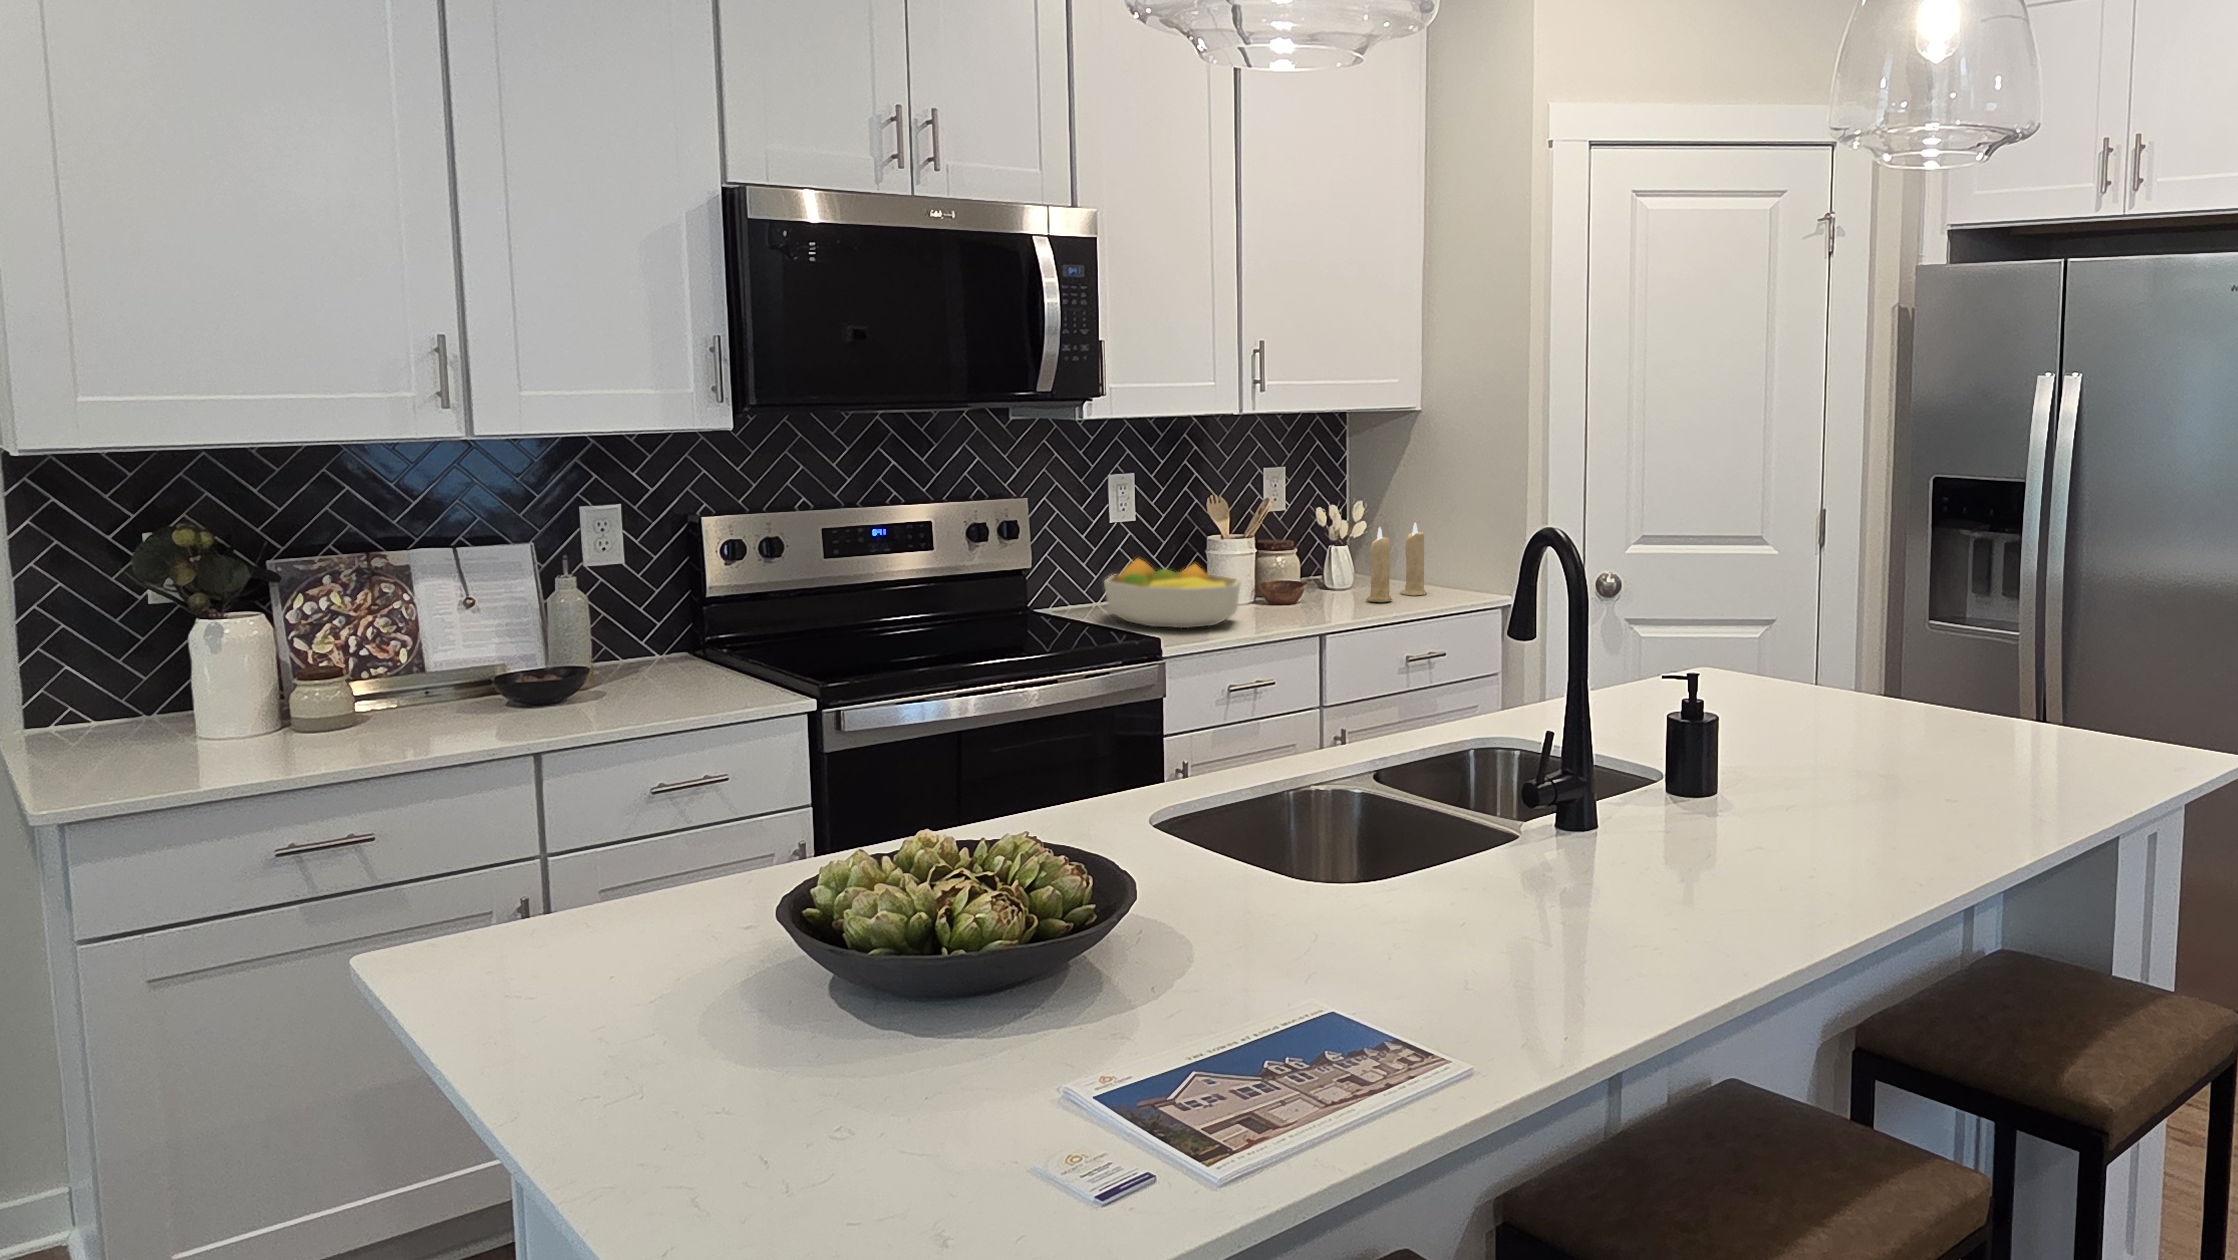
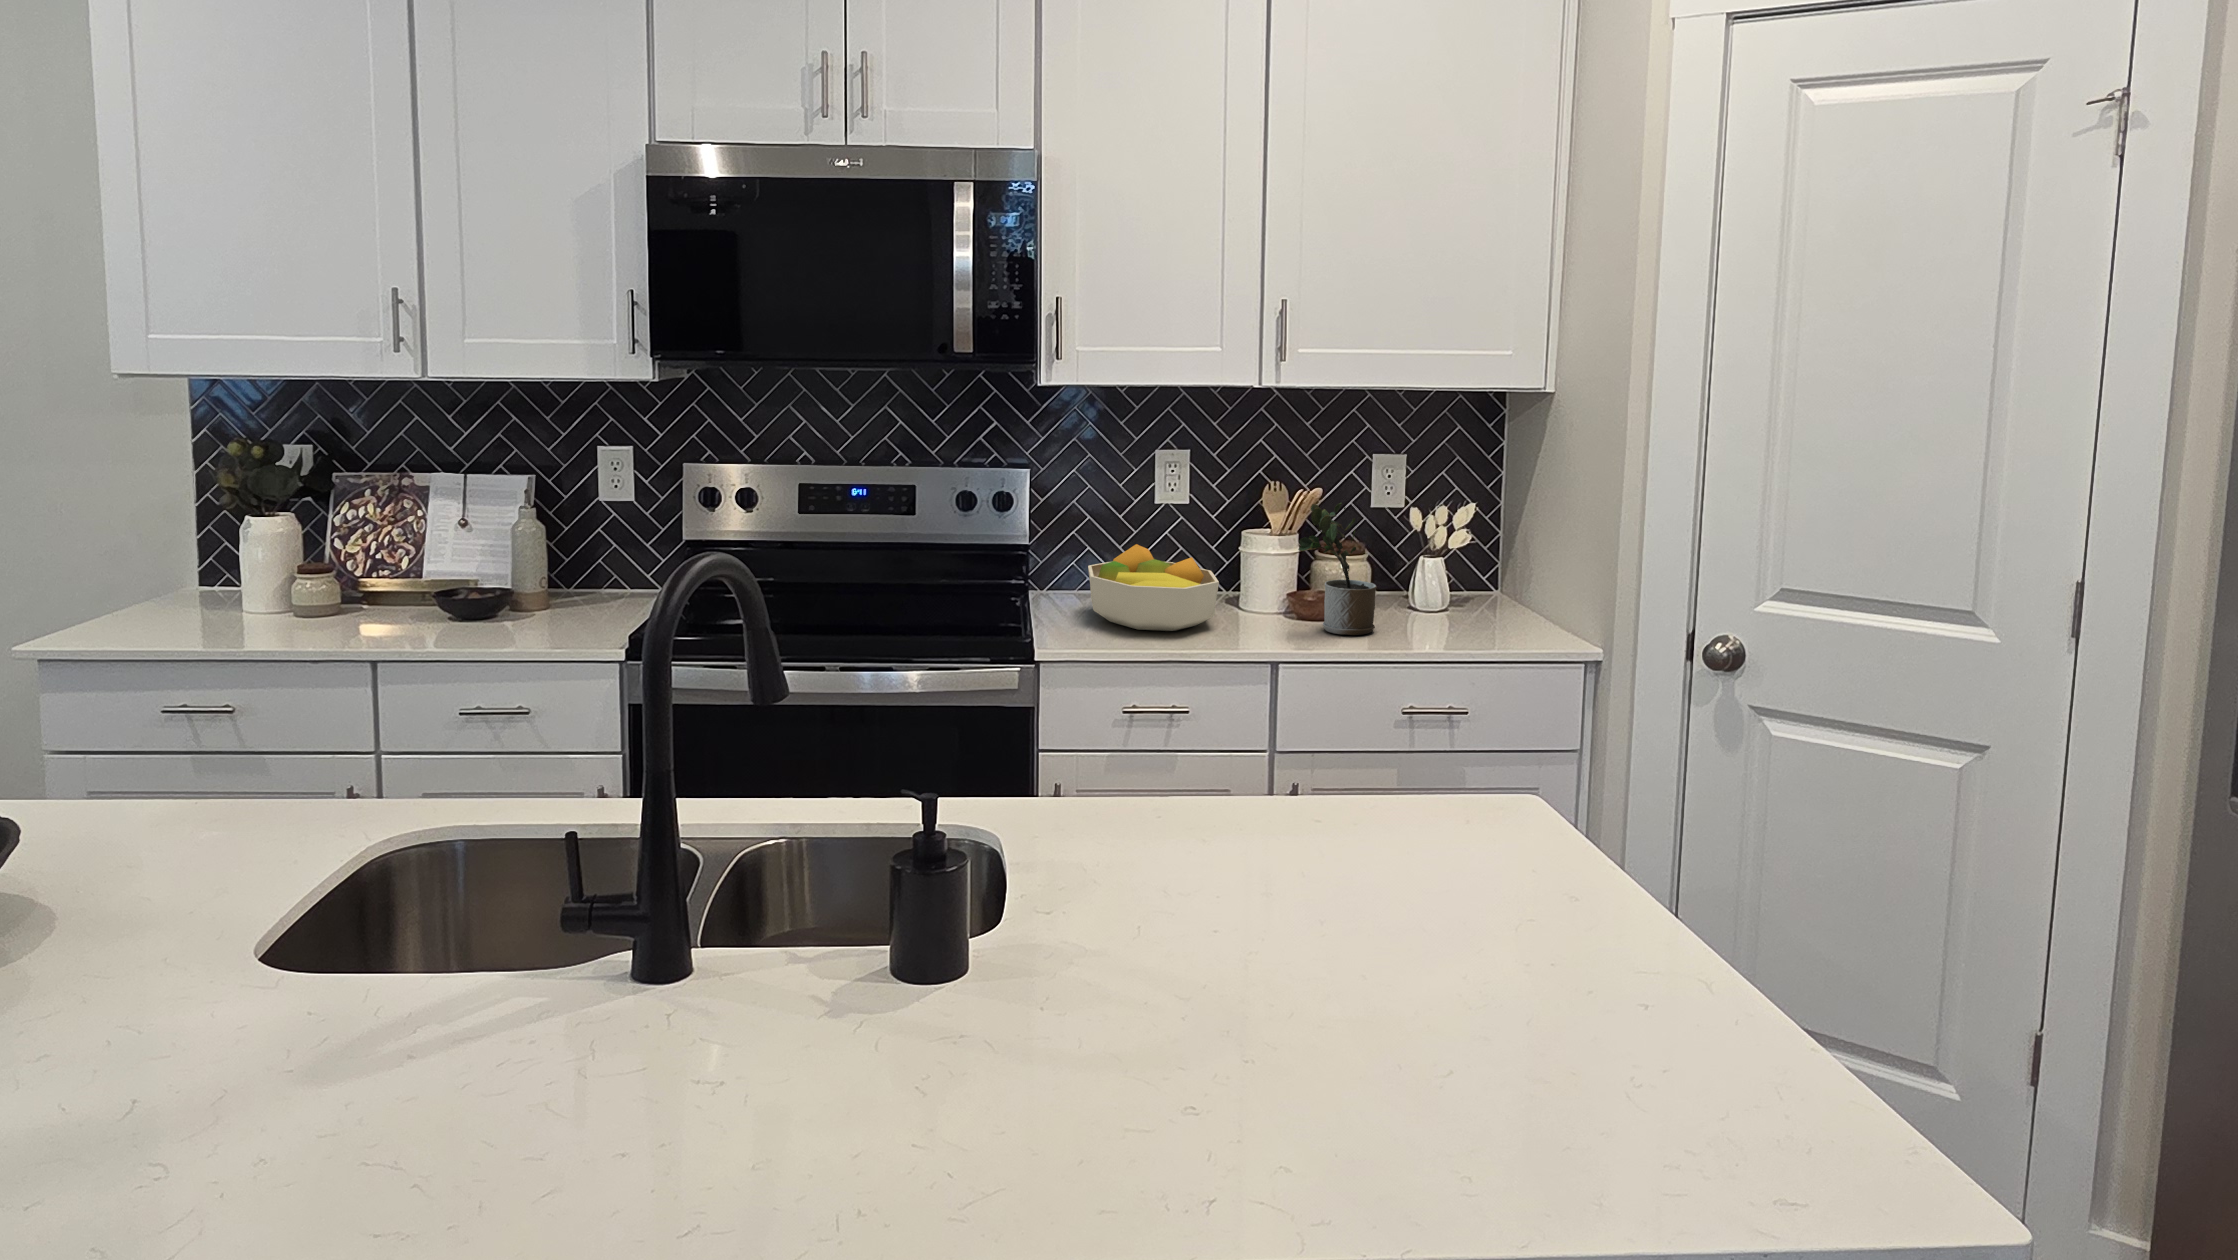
potted plant: none [1300,505,1353,611] -> present [1298,503,1377,635]
candle: present [1366,523,1427,602] -> none [1410,533,1510,631]

